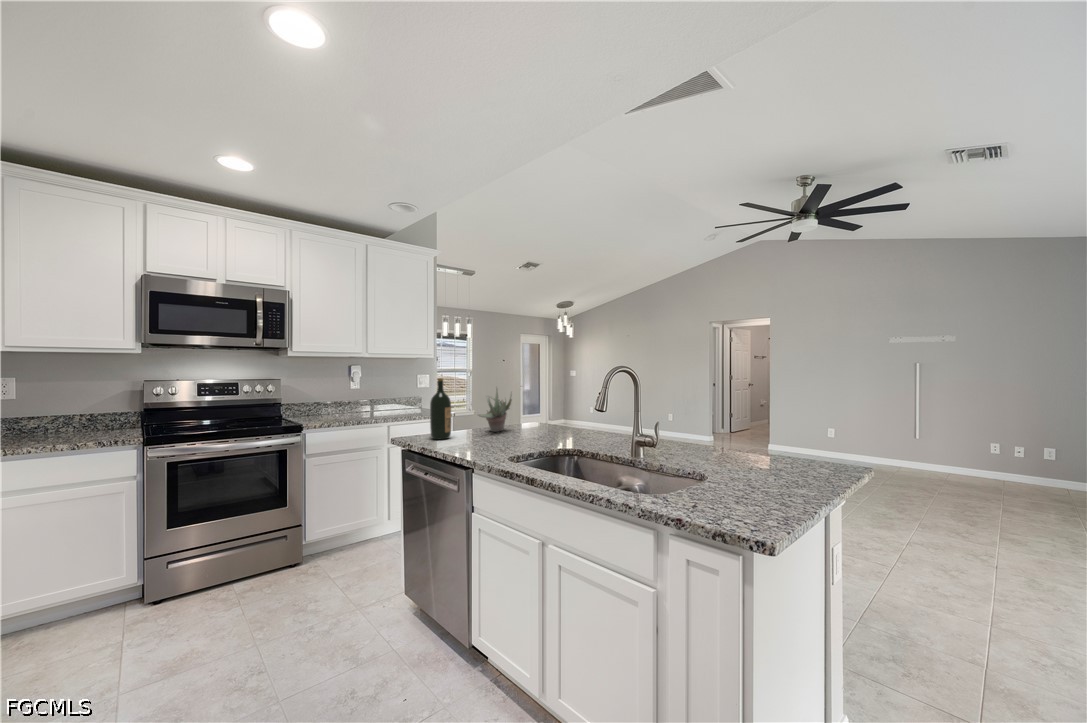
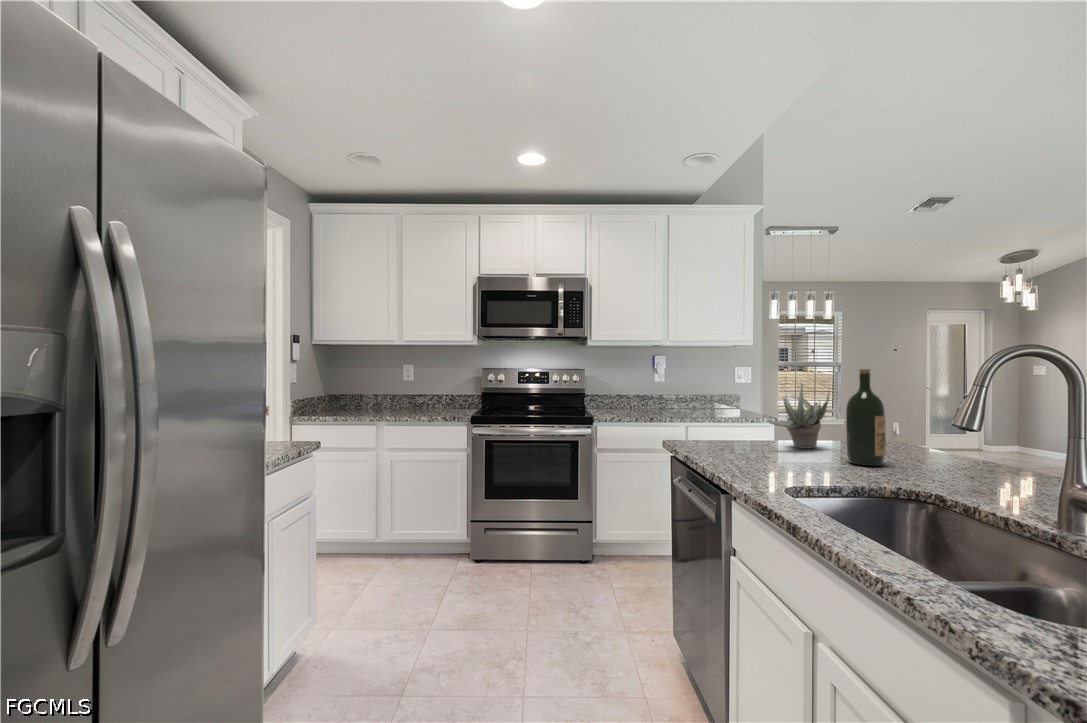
wine bottle: present [430,378,451,440] -> present [846,369,886,466]

